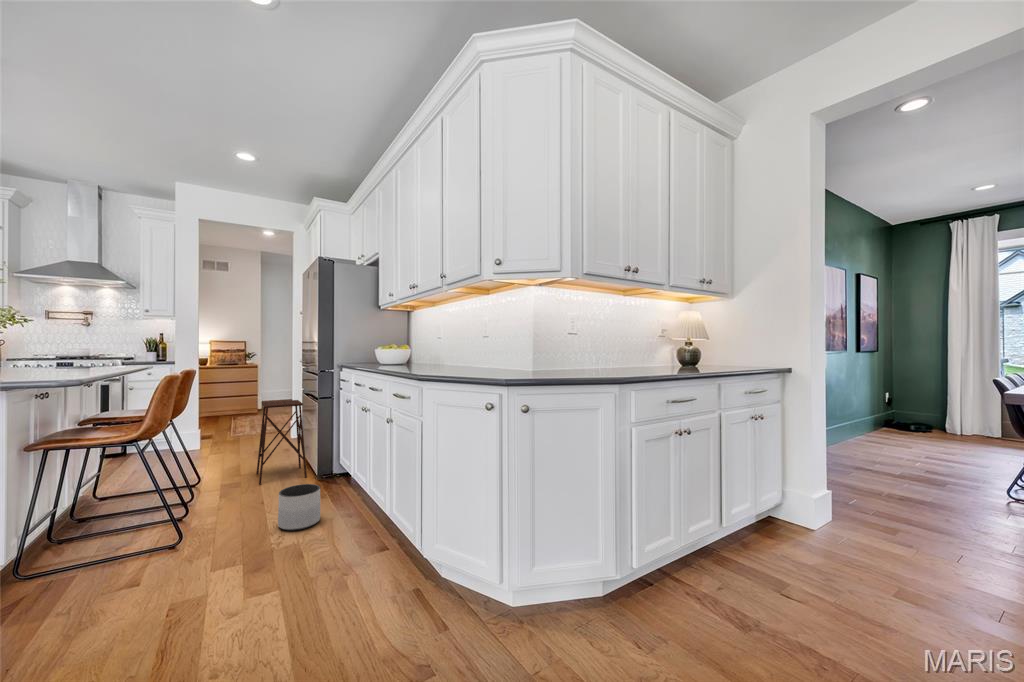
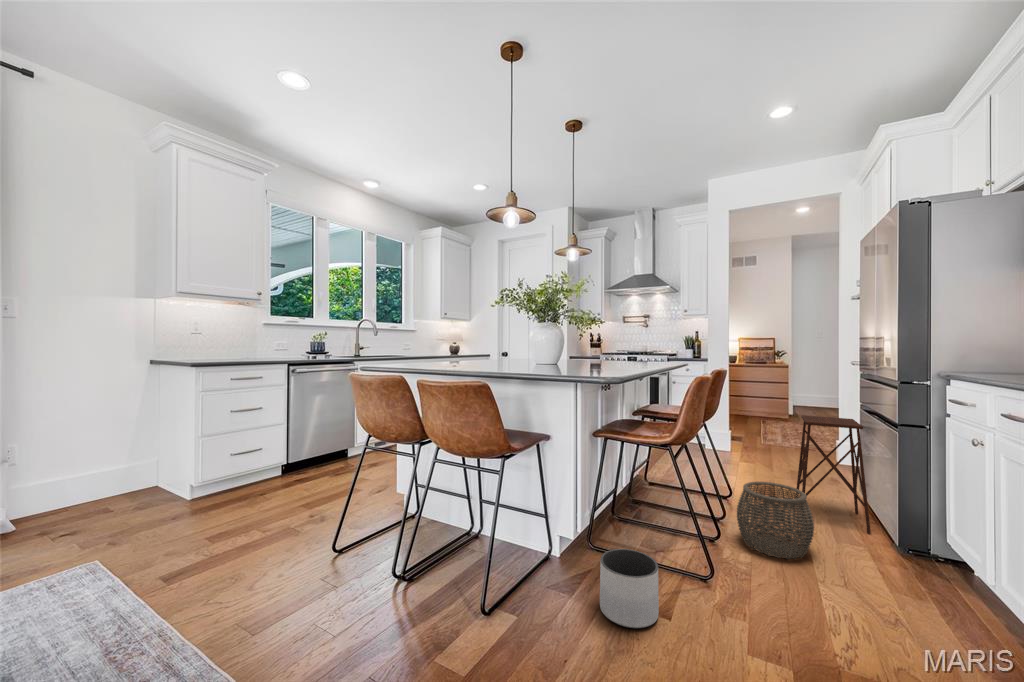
woven basket: none [204,457,268,516] -> present [737,482,814,559]
planter: present [278,484,320,530] -> present [600,549,659,629]

